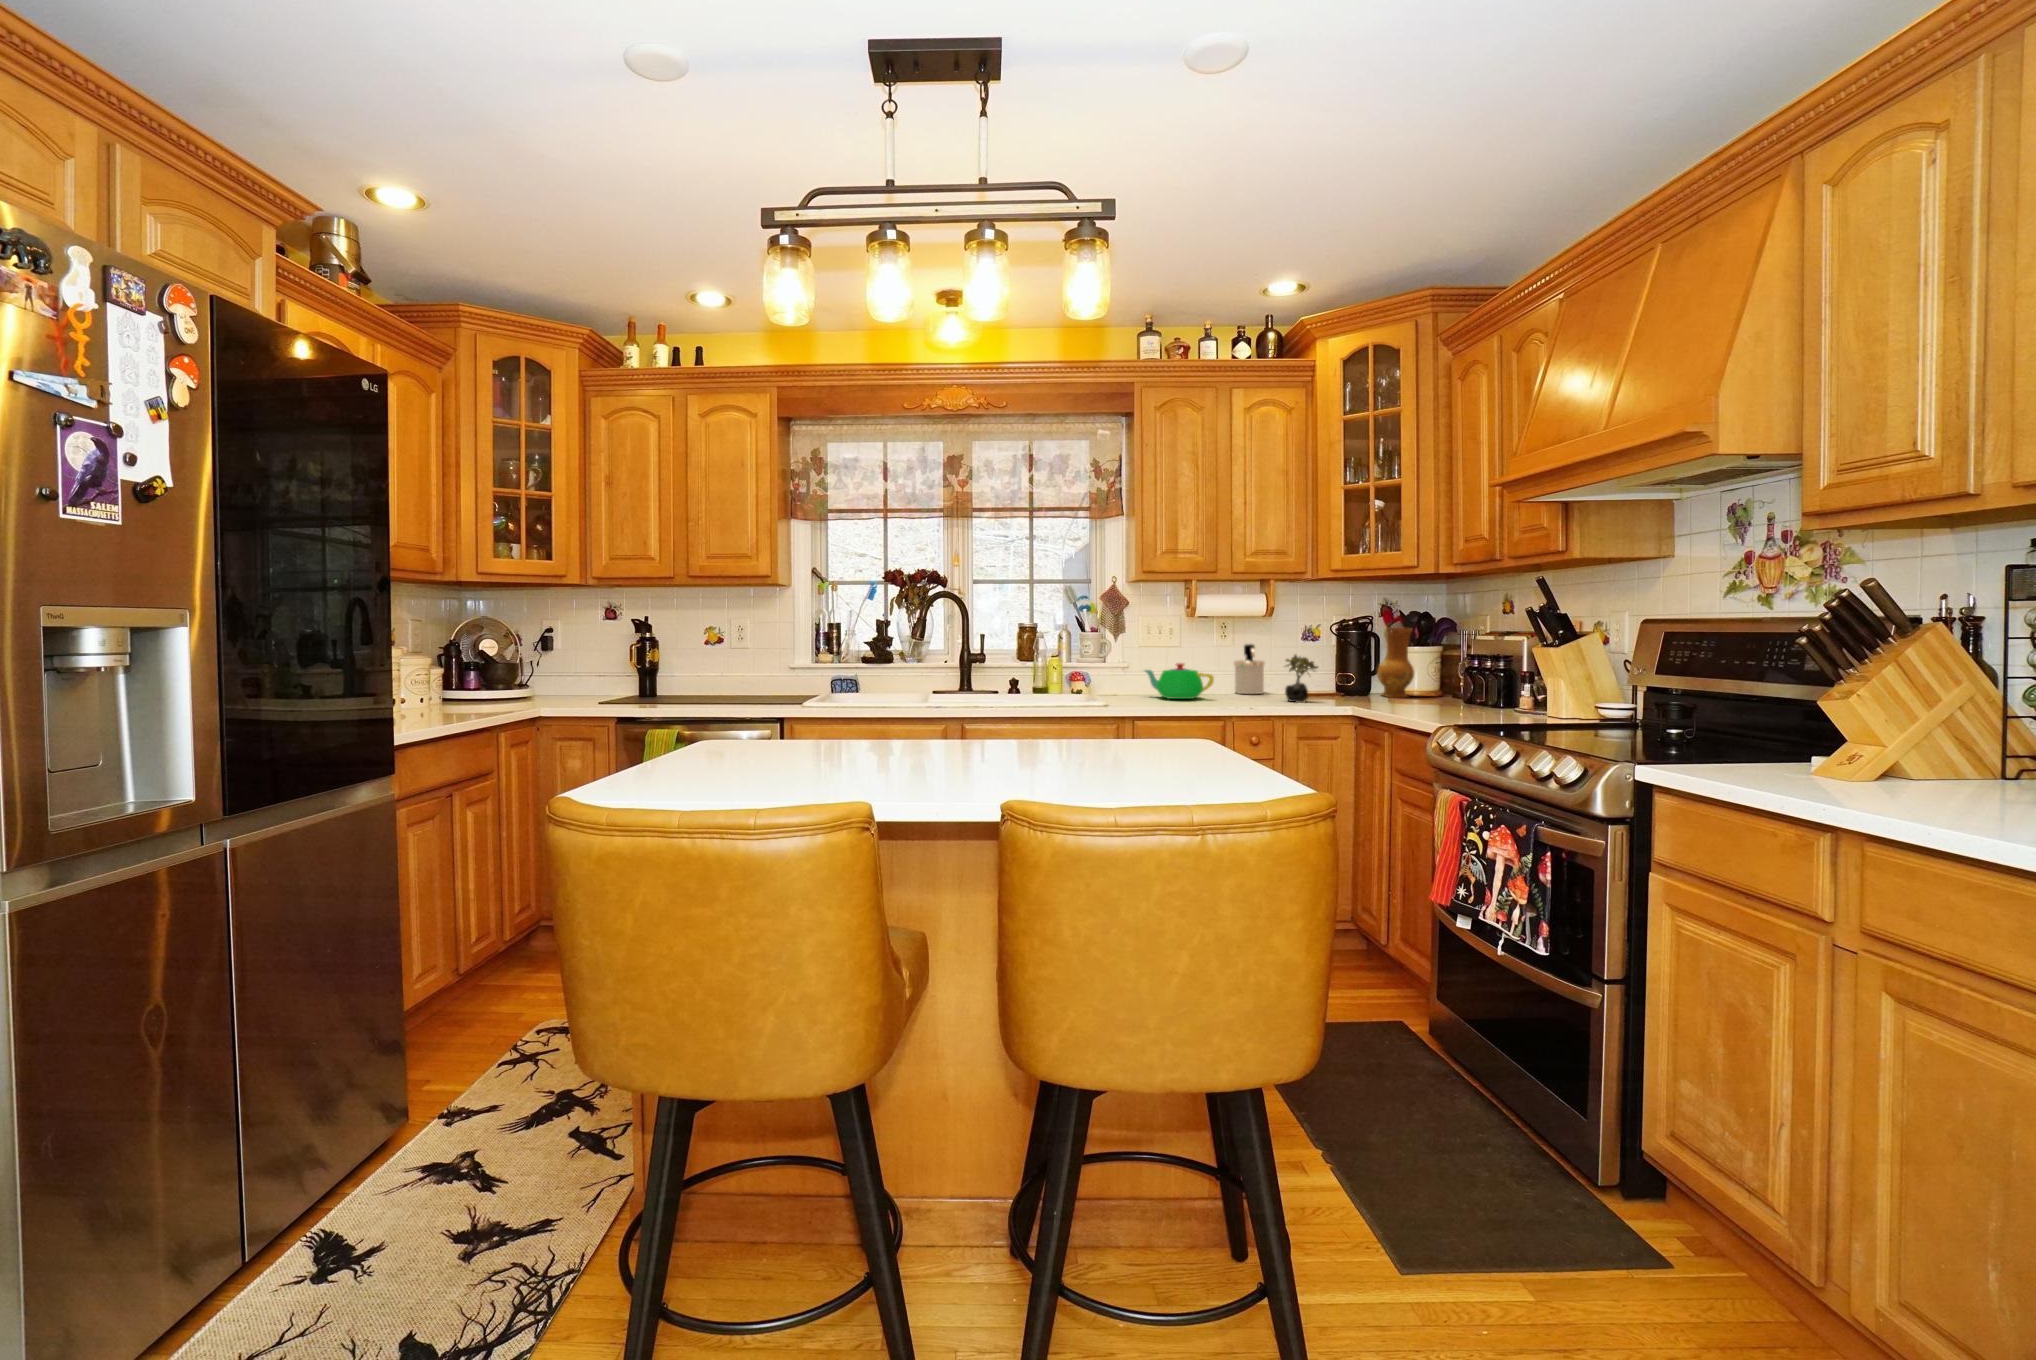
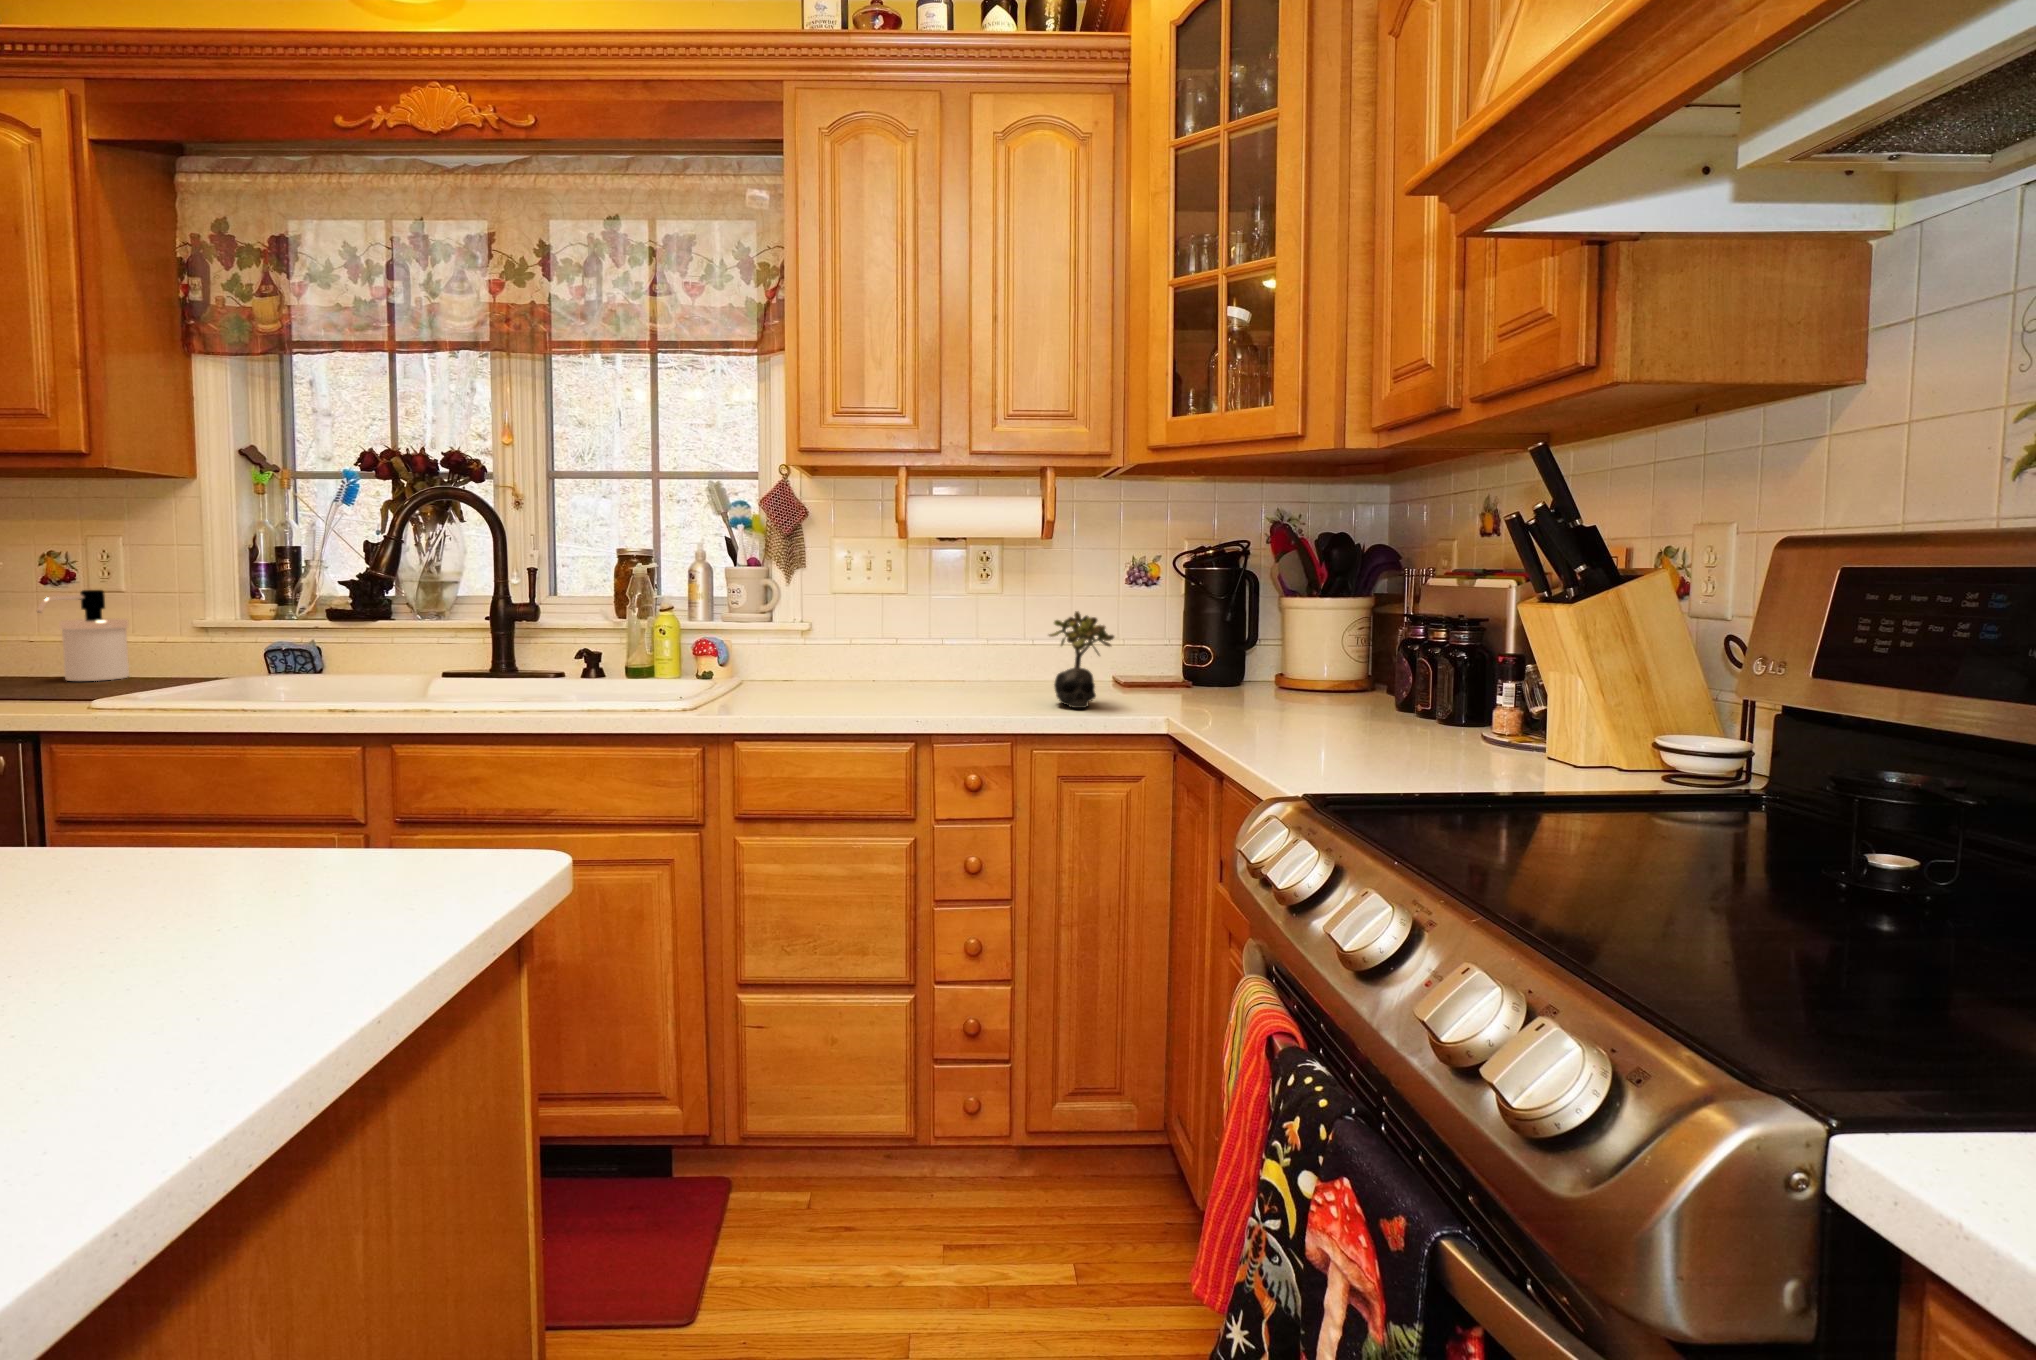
ceramic jug: present [1377,627,1414,698] -> none [1245,560,1313,697]
soap dispenser: present [1234,644,1265,694] -> present [37,590,129,681]
teapot: present [1145,663,1214,699] -> none [802,627,923,697]

